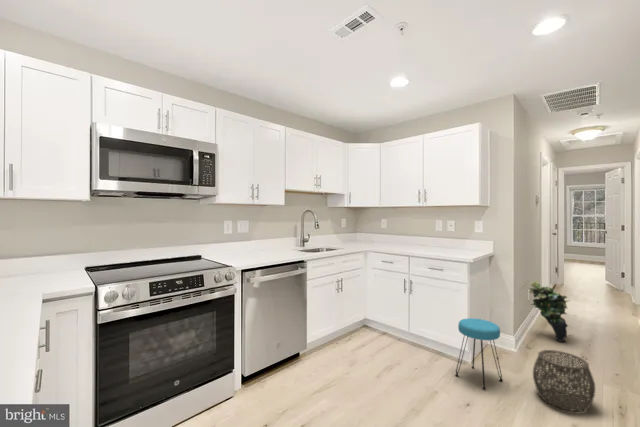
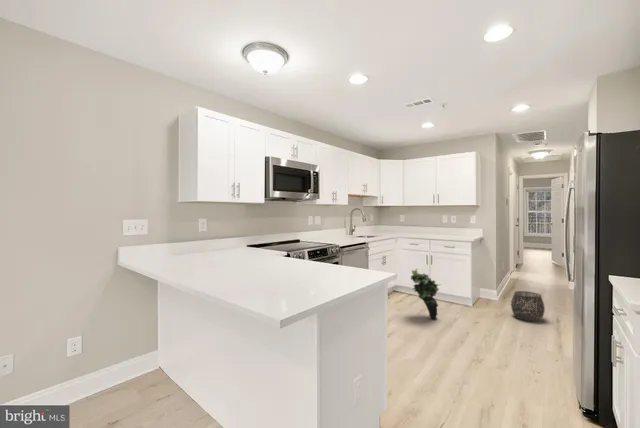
potted plant: present [530,281,570,342] -> present [411,269,439,319]
stool: present [456,318,502,389] -> none [465,276,493,315]

